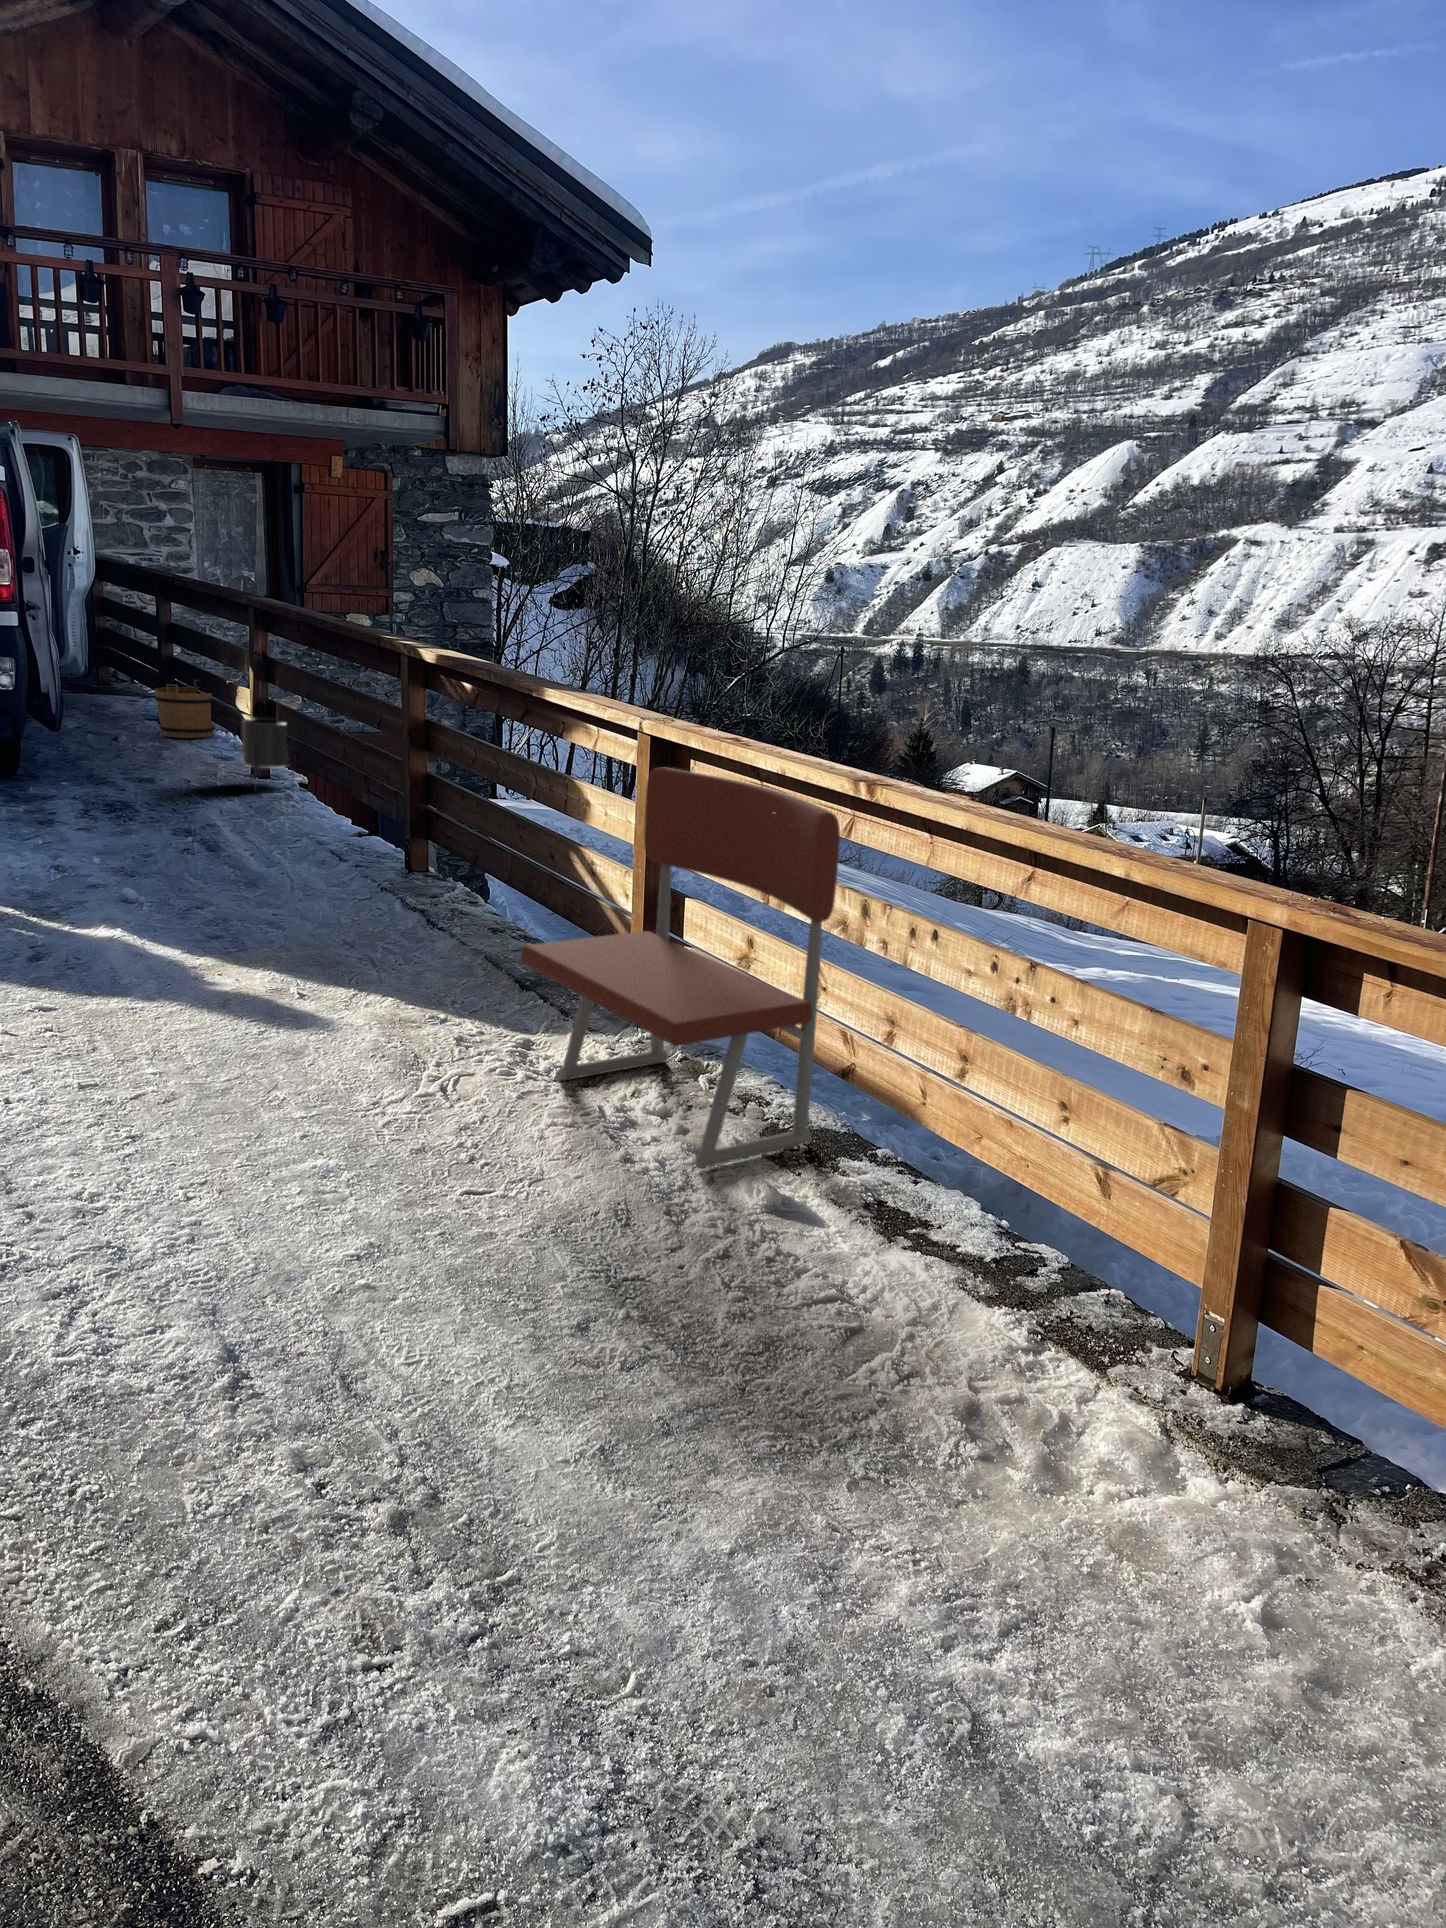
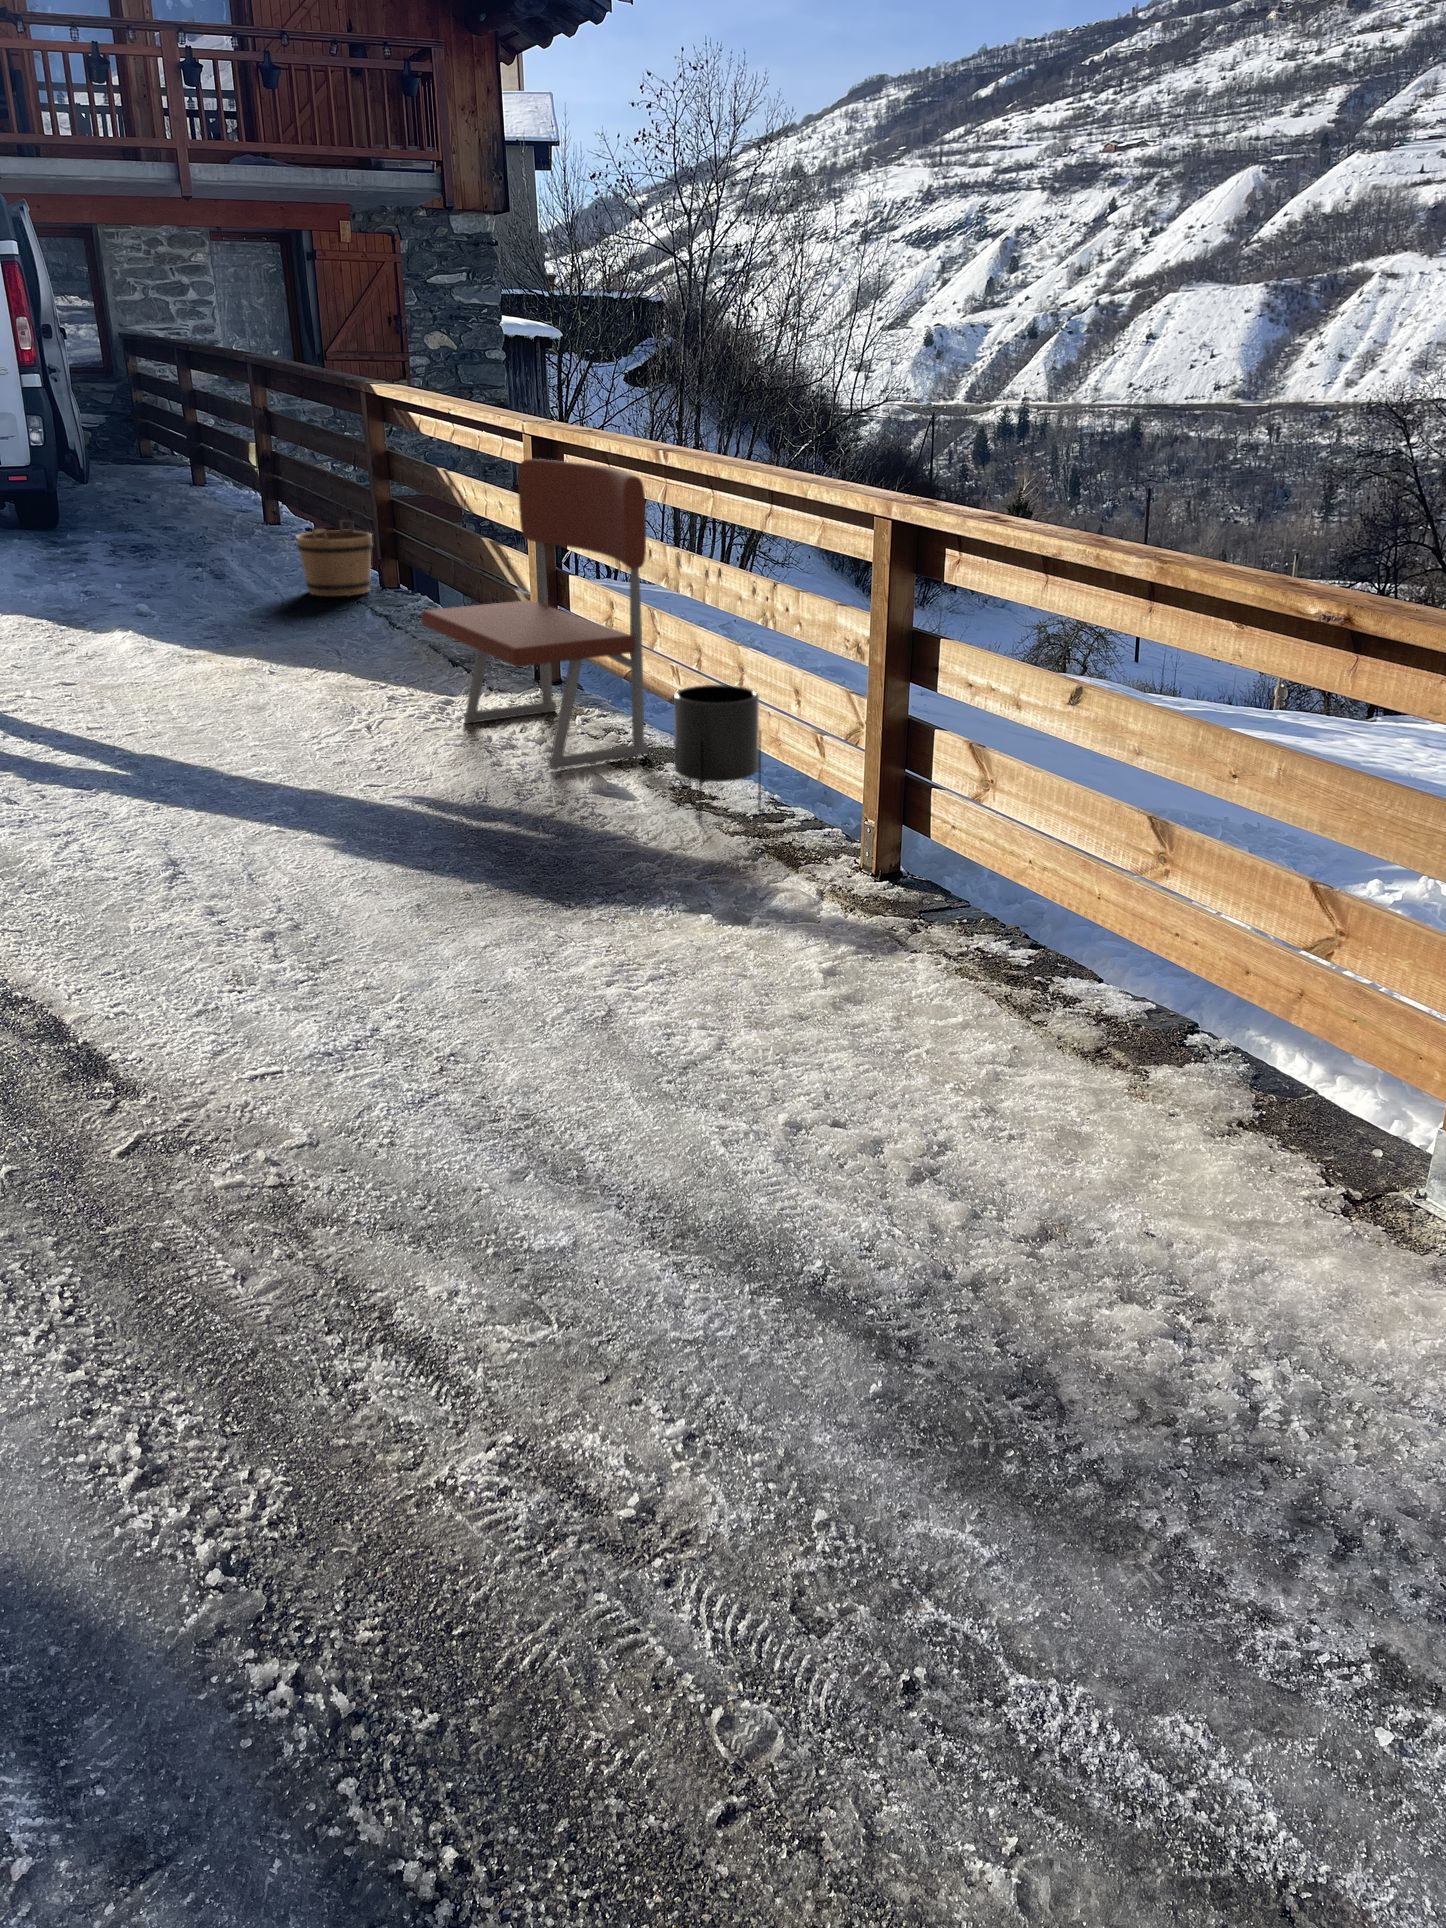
bucket: present [155,680,215,738] -> present [296,520,373,596]
planter: present [242,718,289,786] -> present [674,685,761,823]

